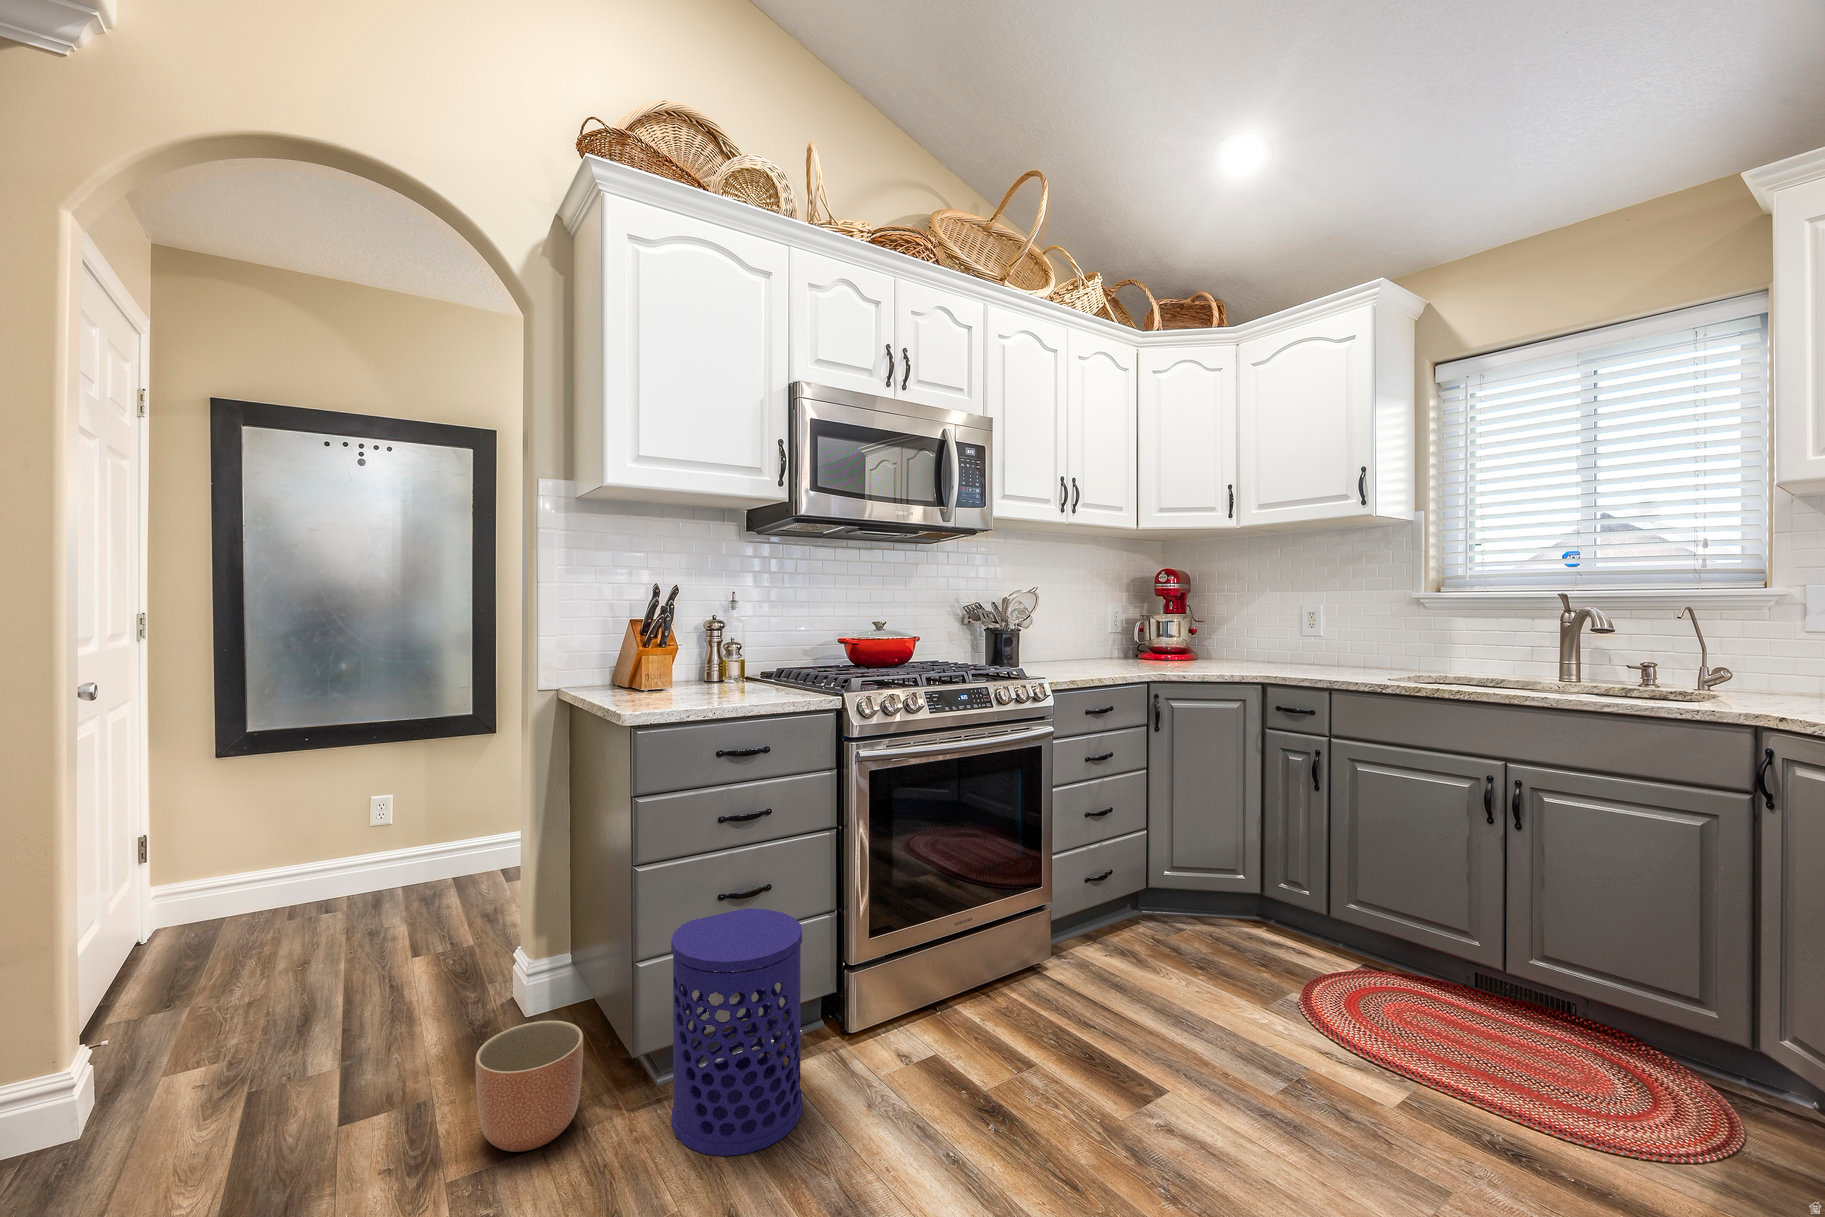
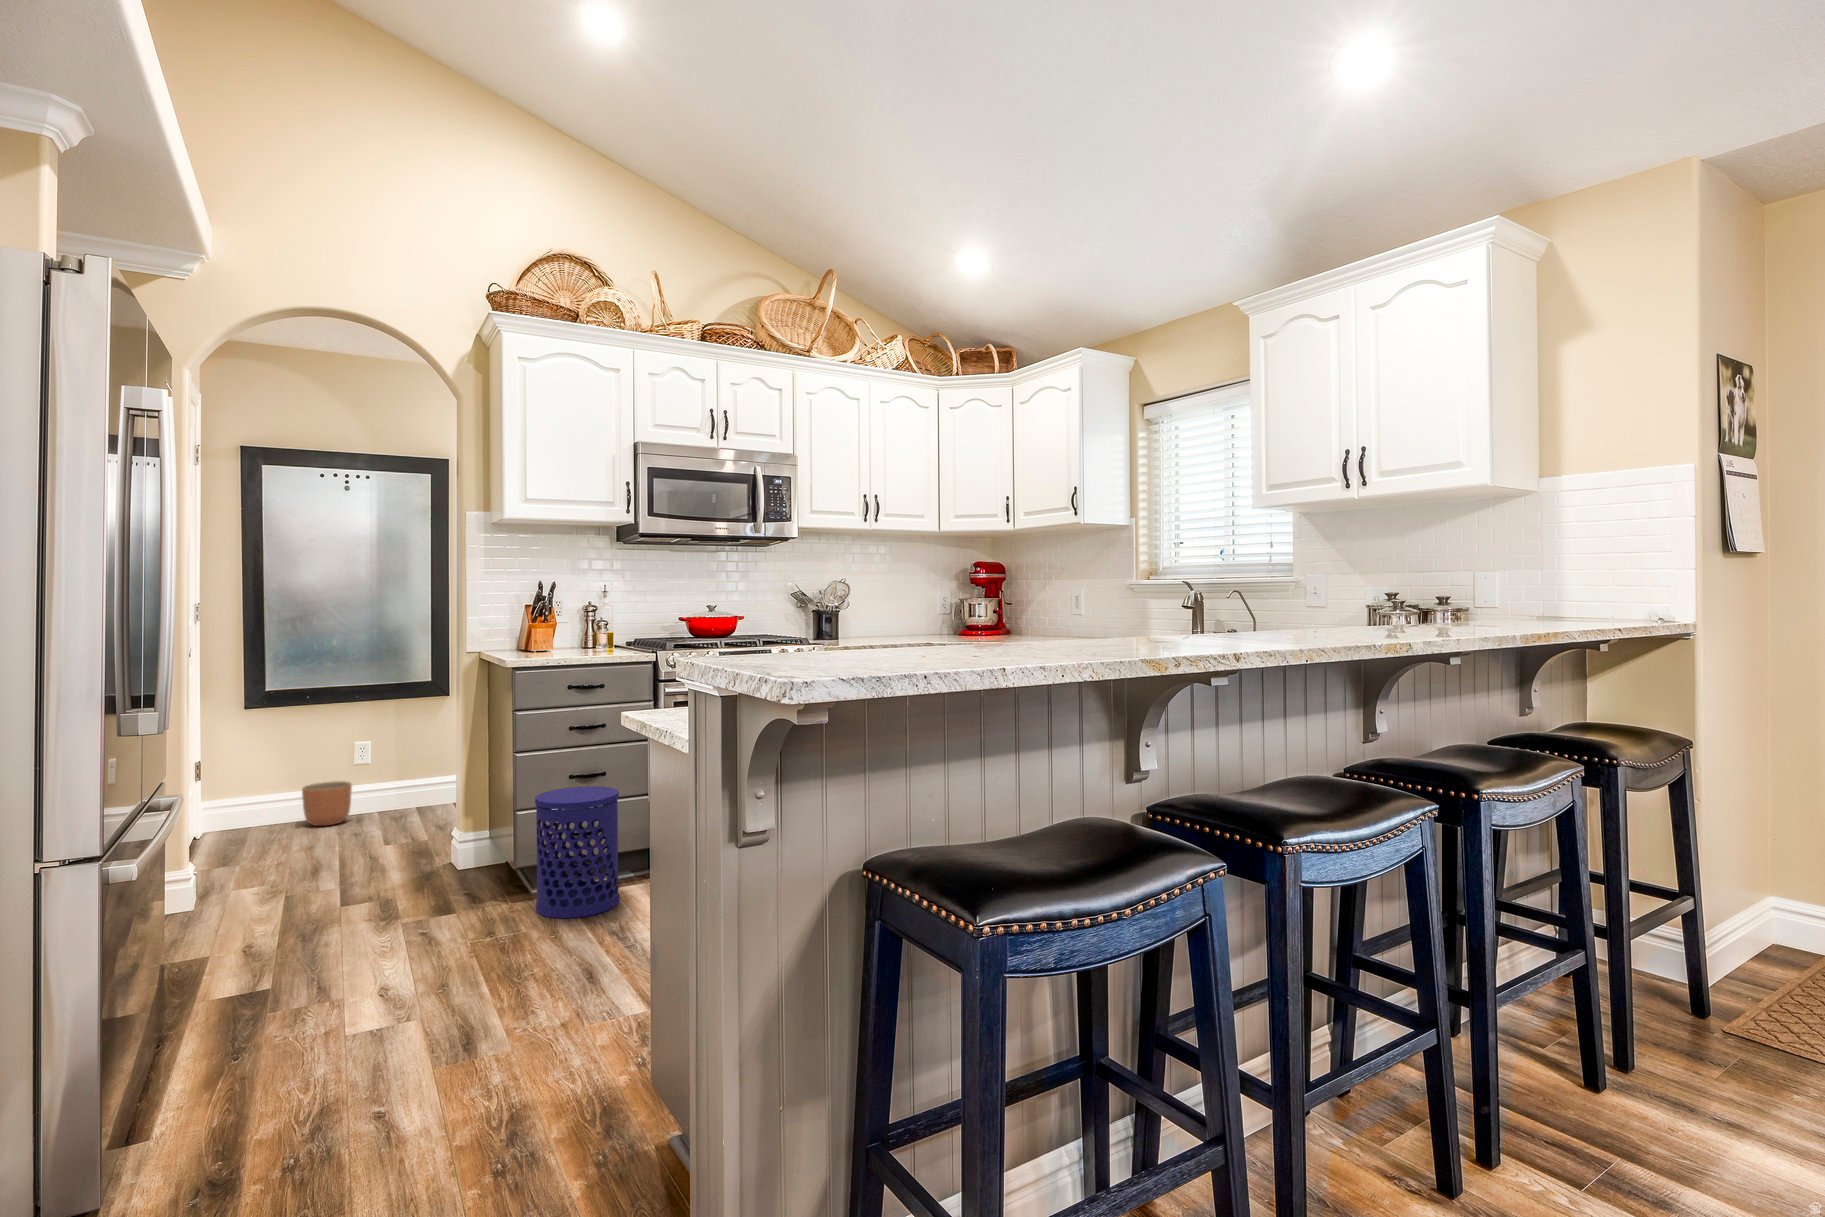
planter: present [475,1021,583,1152] -> present [302,781,352,826]

